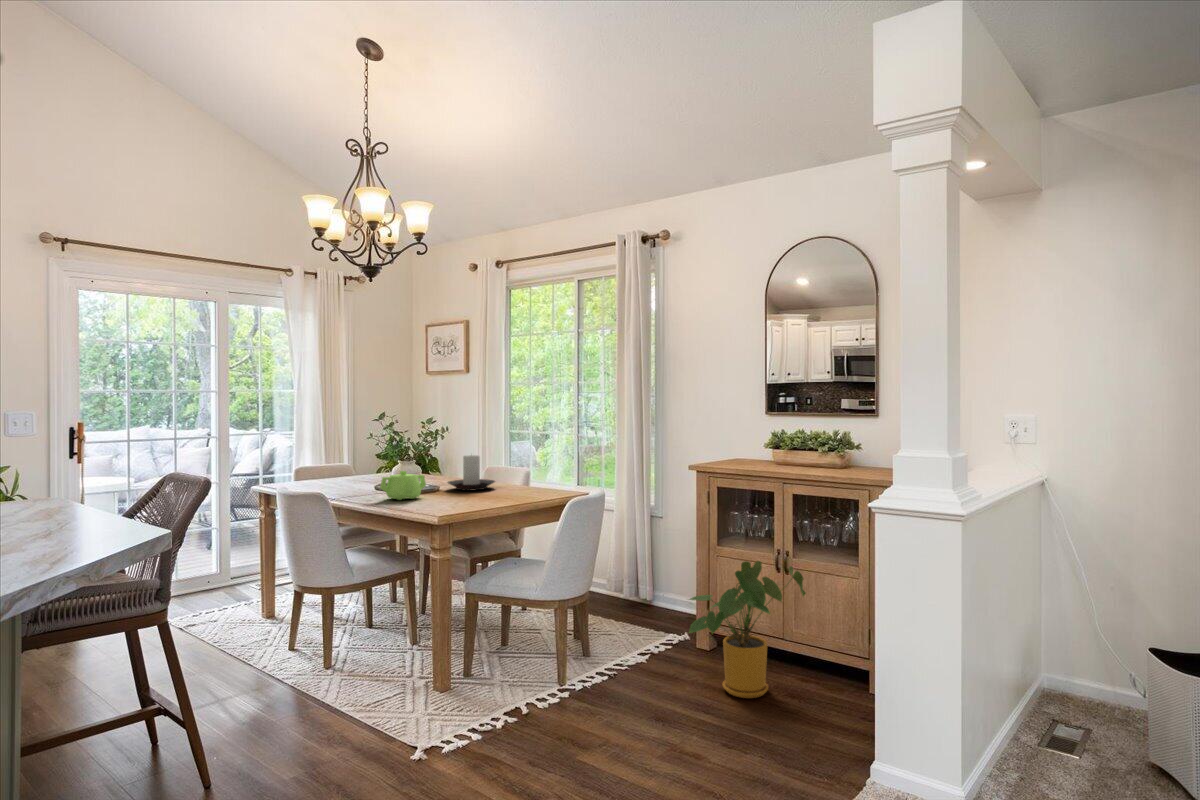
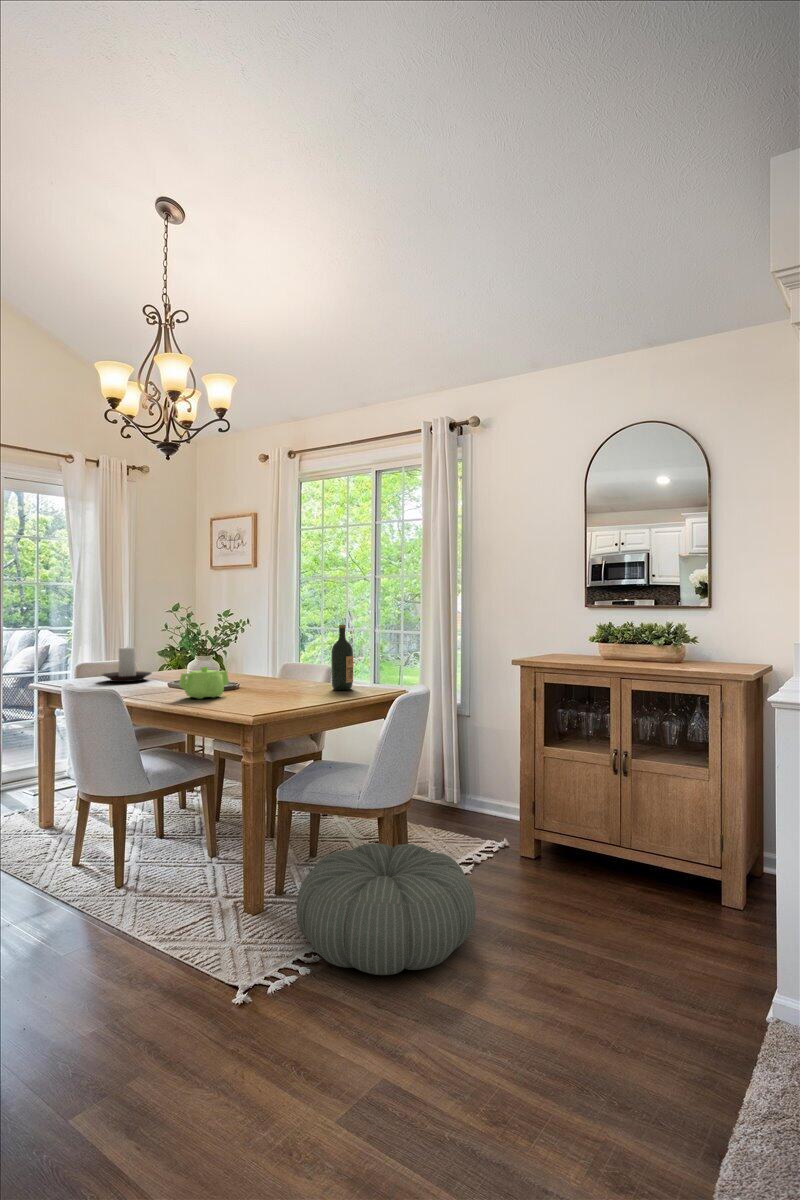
wine bottle: none [521,432,542,493] -> present [331,625,353,690]
candle holder: present [448,455,495,490] -> present [102,647,151,682]
house plant: present [689,561,806,698] -> none [523,761,648,913]
pouf: none [474,632,631,740] -> present [296,844,476,975]

